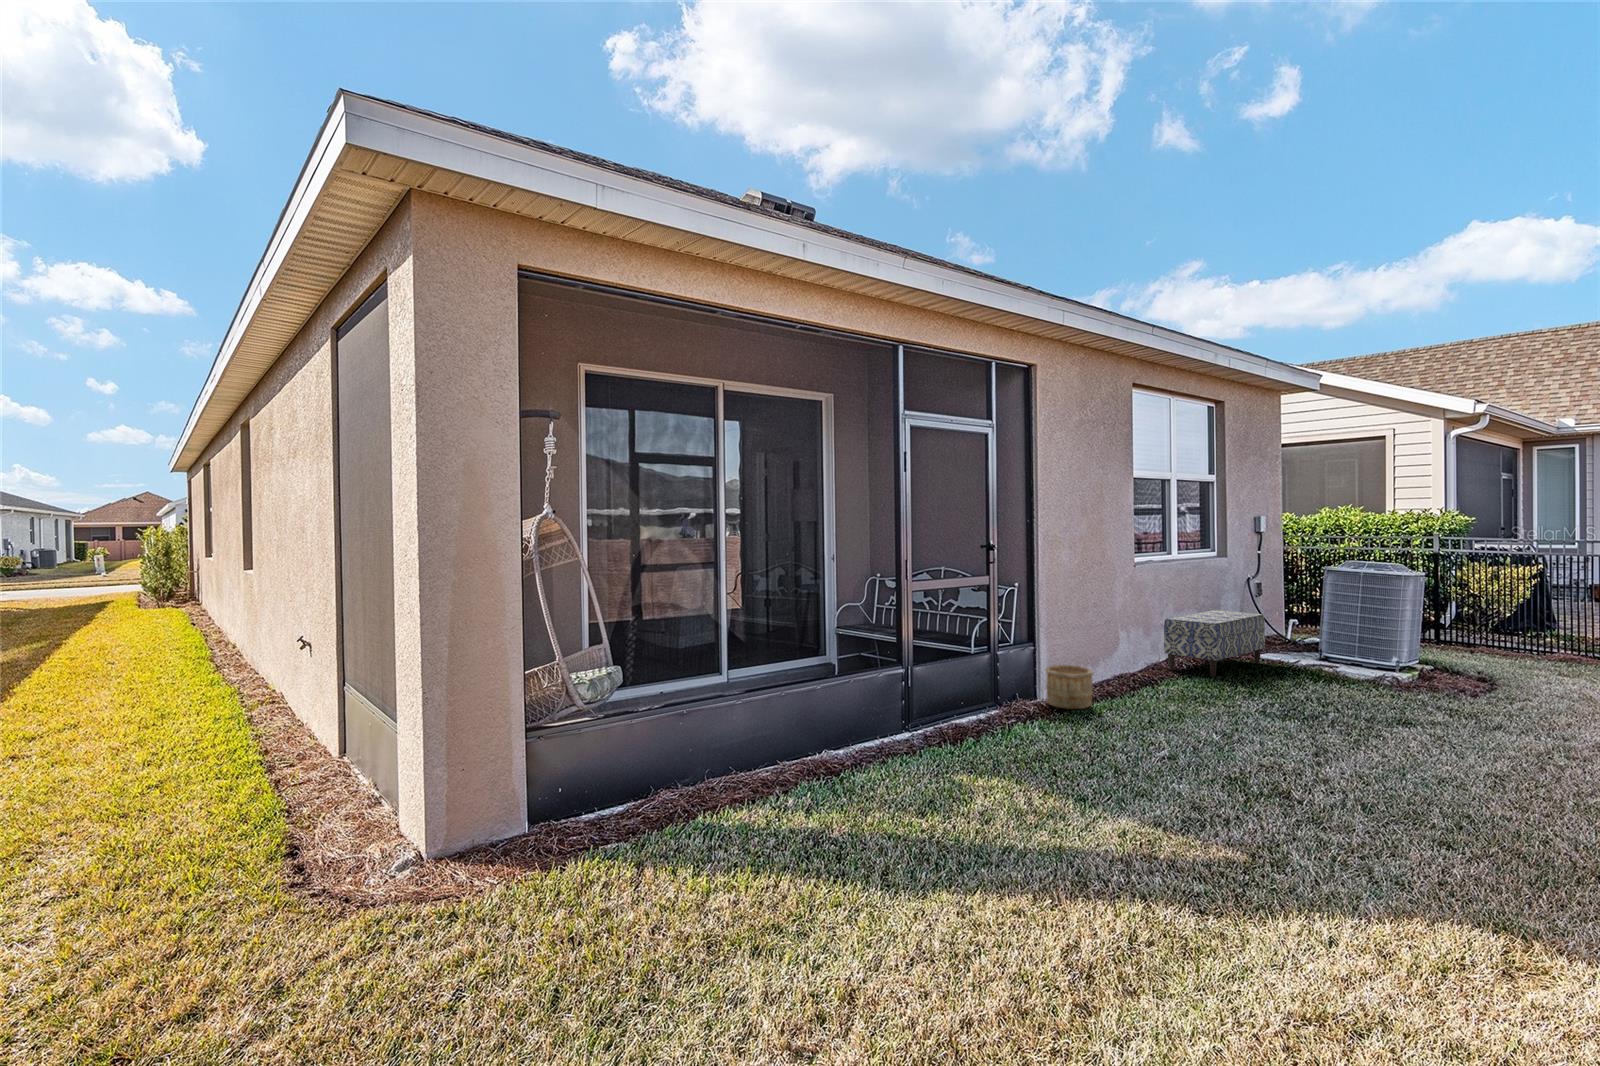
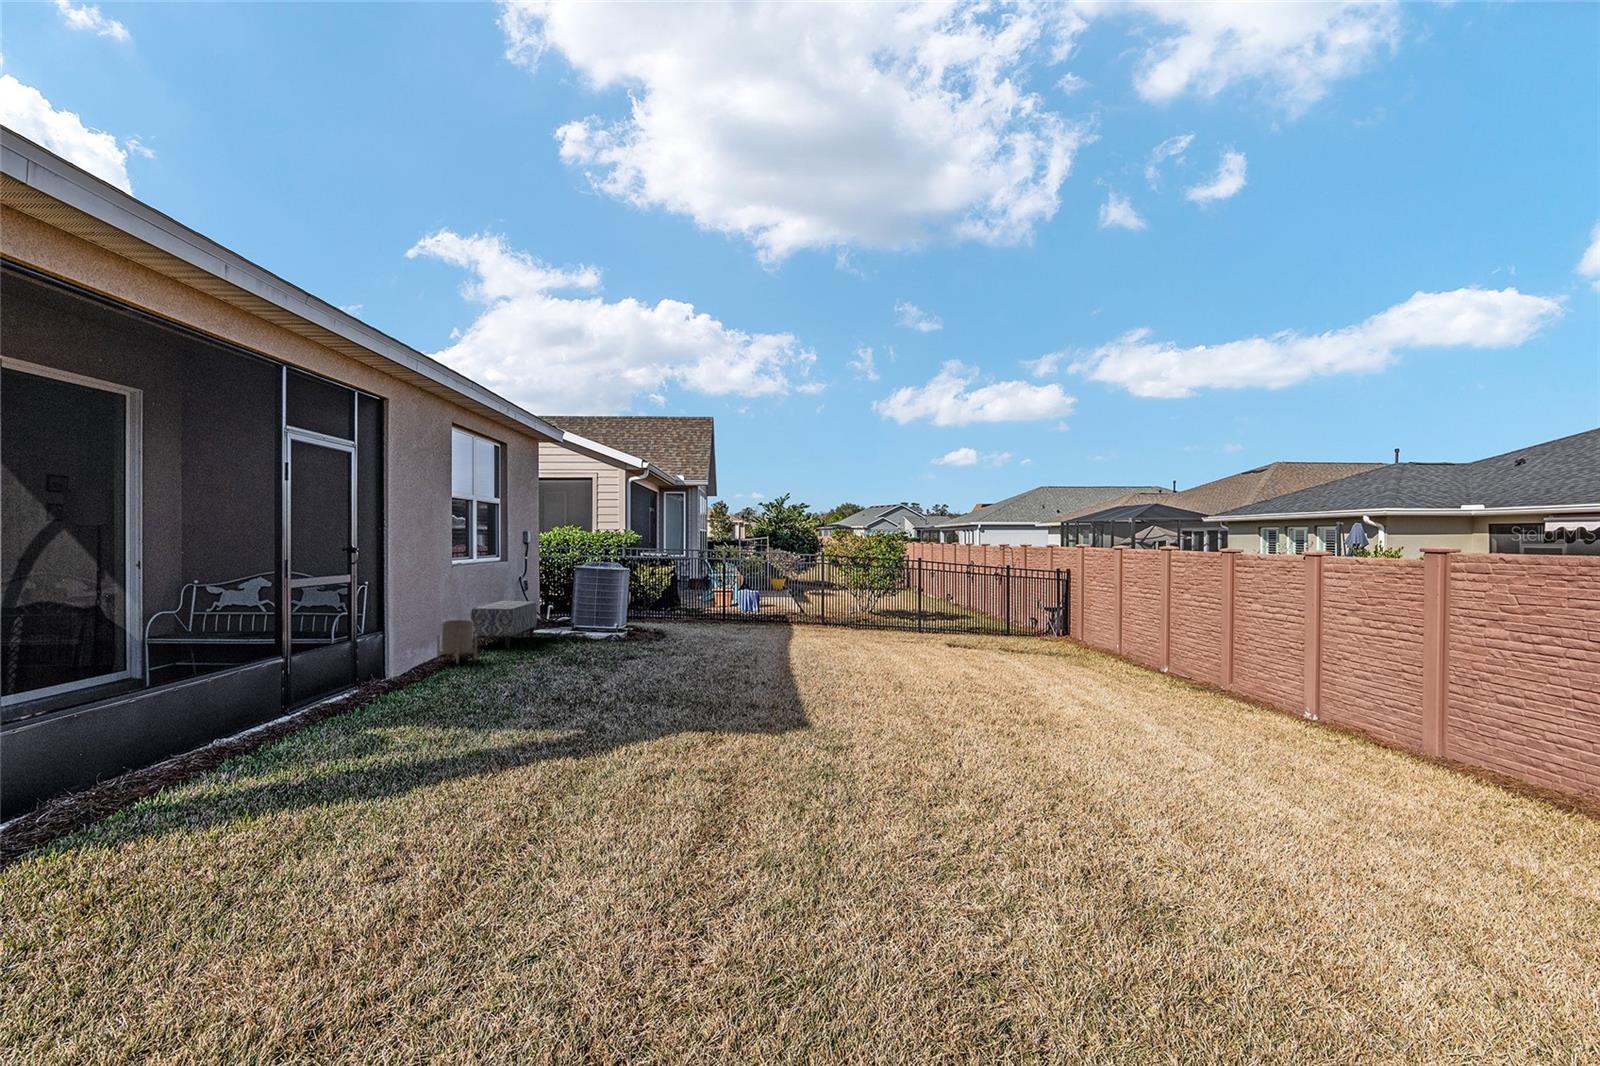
planter: none [1110,634,1160,691] -> present [437,620,477,663]
wooden bucket: present [1046,665,1093,709] -> none [395,647,438,681]

